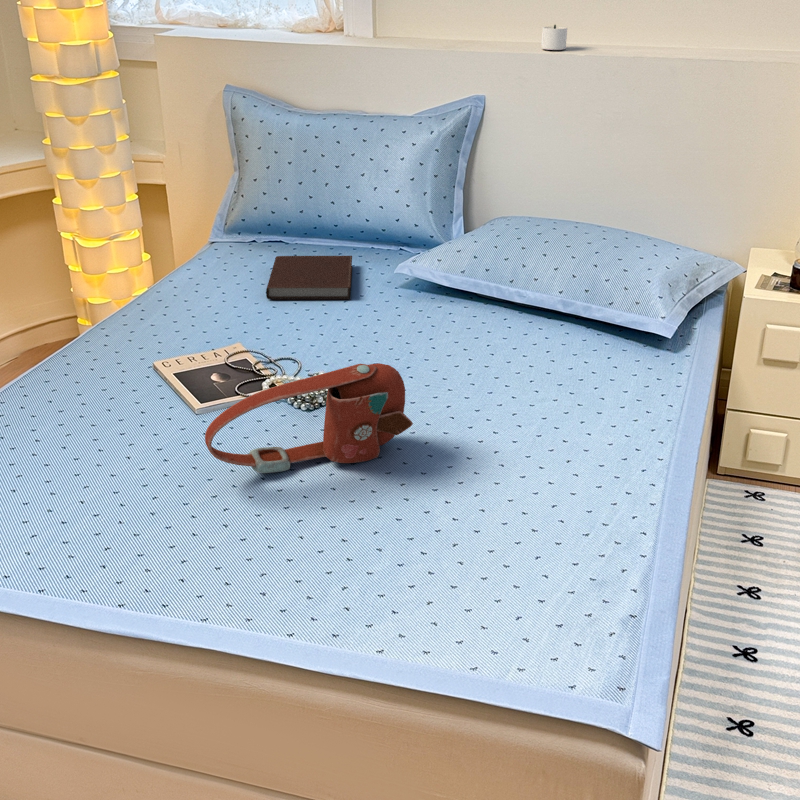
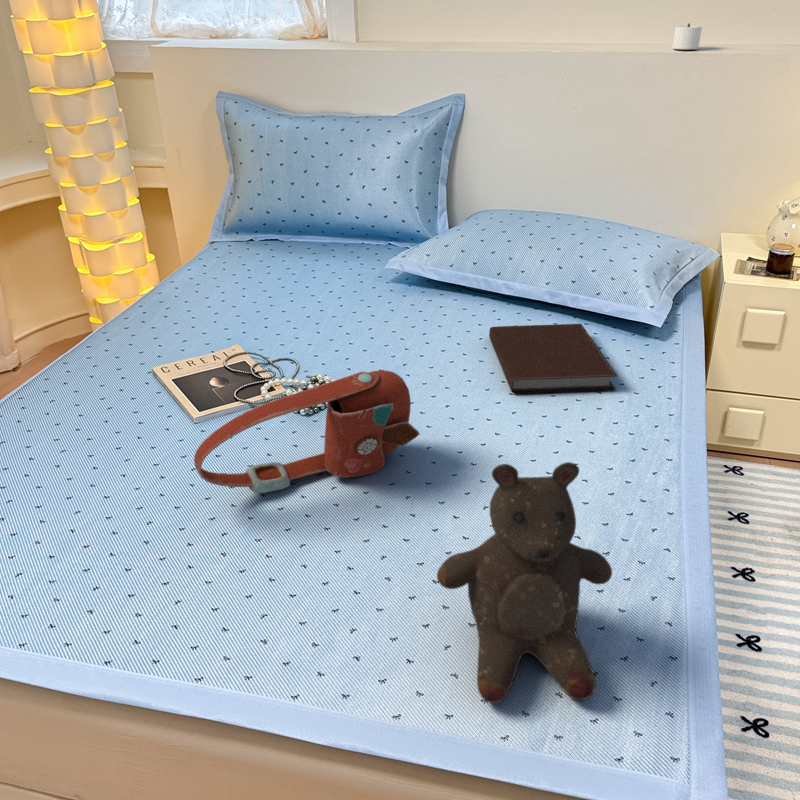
candle: present [541,25,567,50] -> present [672,24,702,50]
notebook: present [266,256,352,299] -> present [489,324,617,393]
stuffed bear: none [416,429,568,634] -> present [437,462,612,703]

